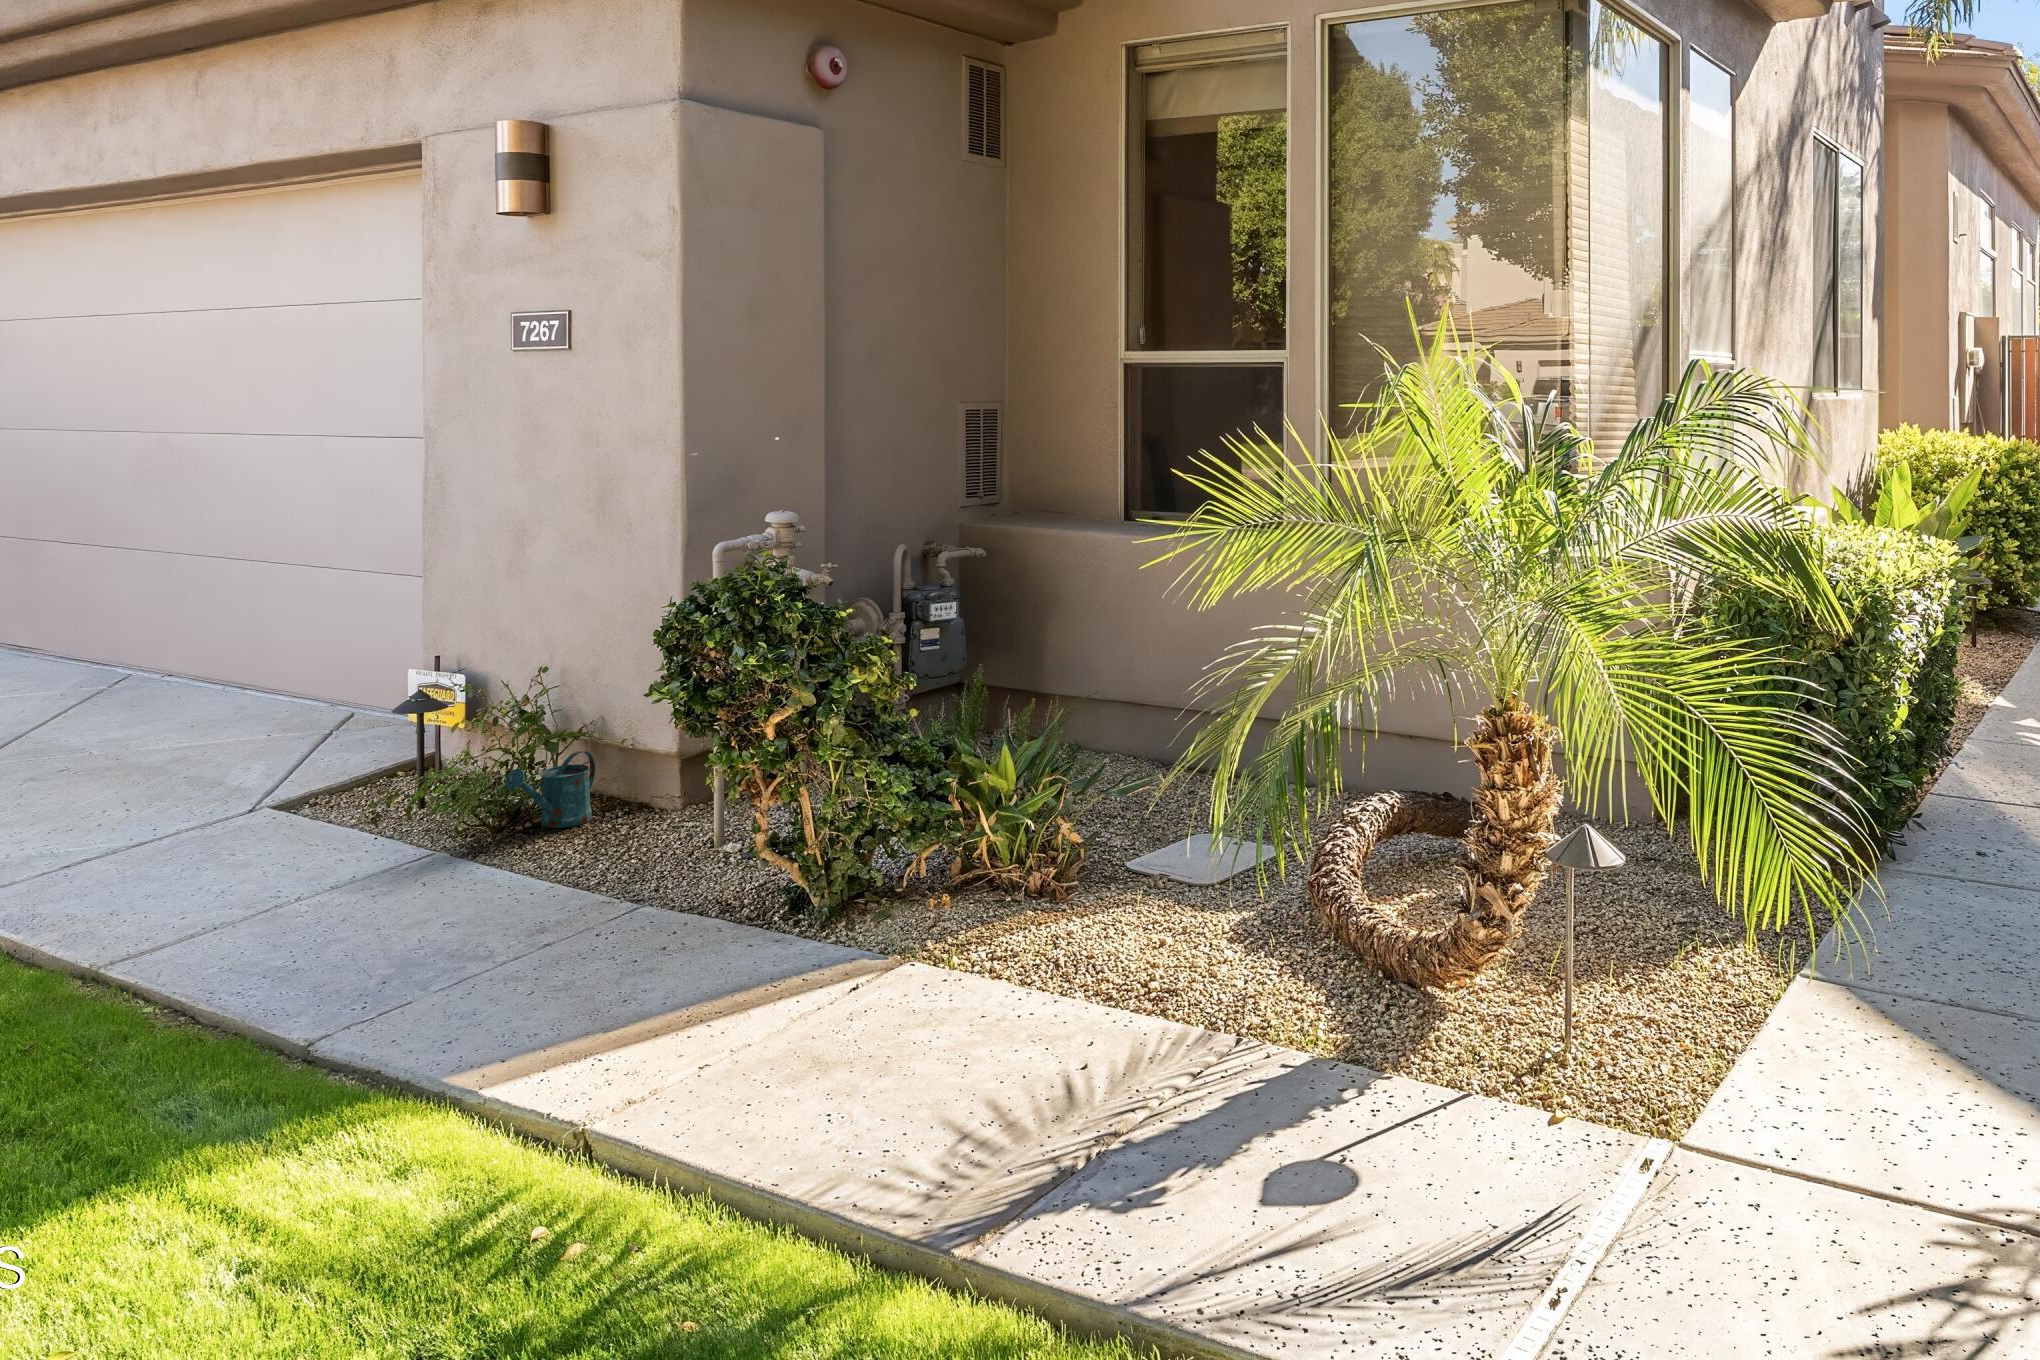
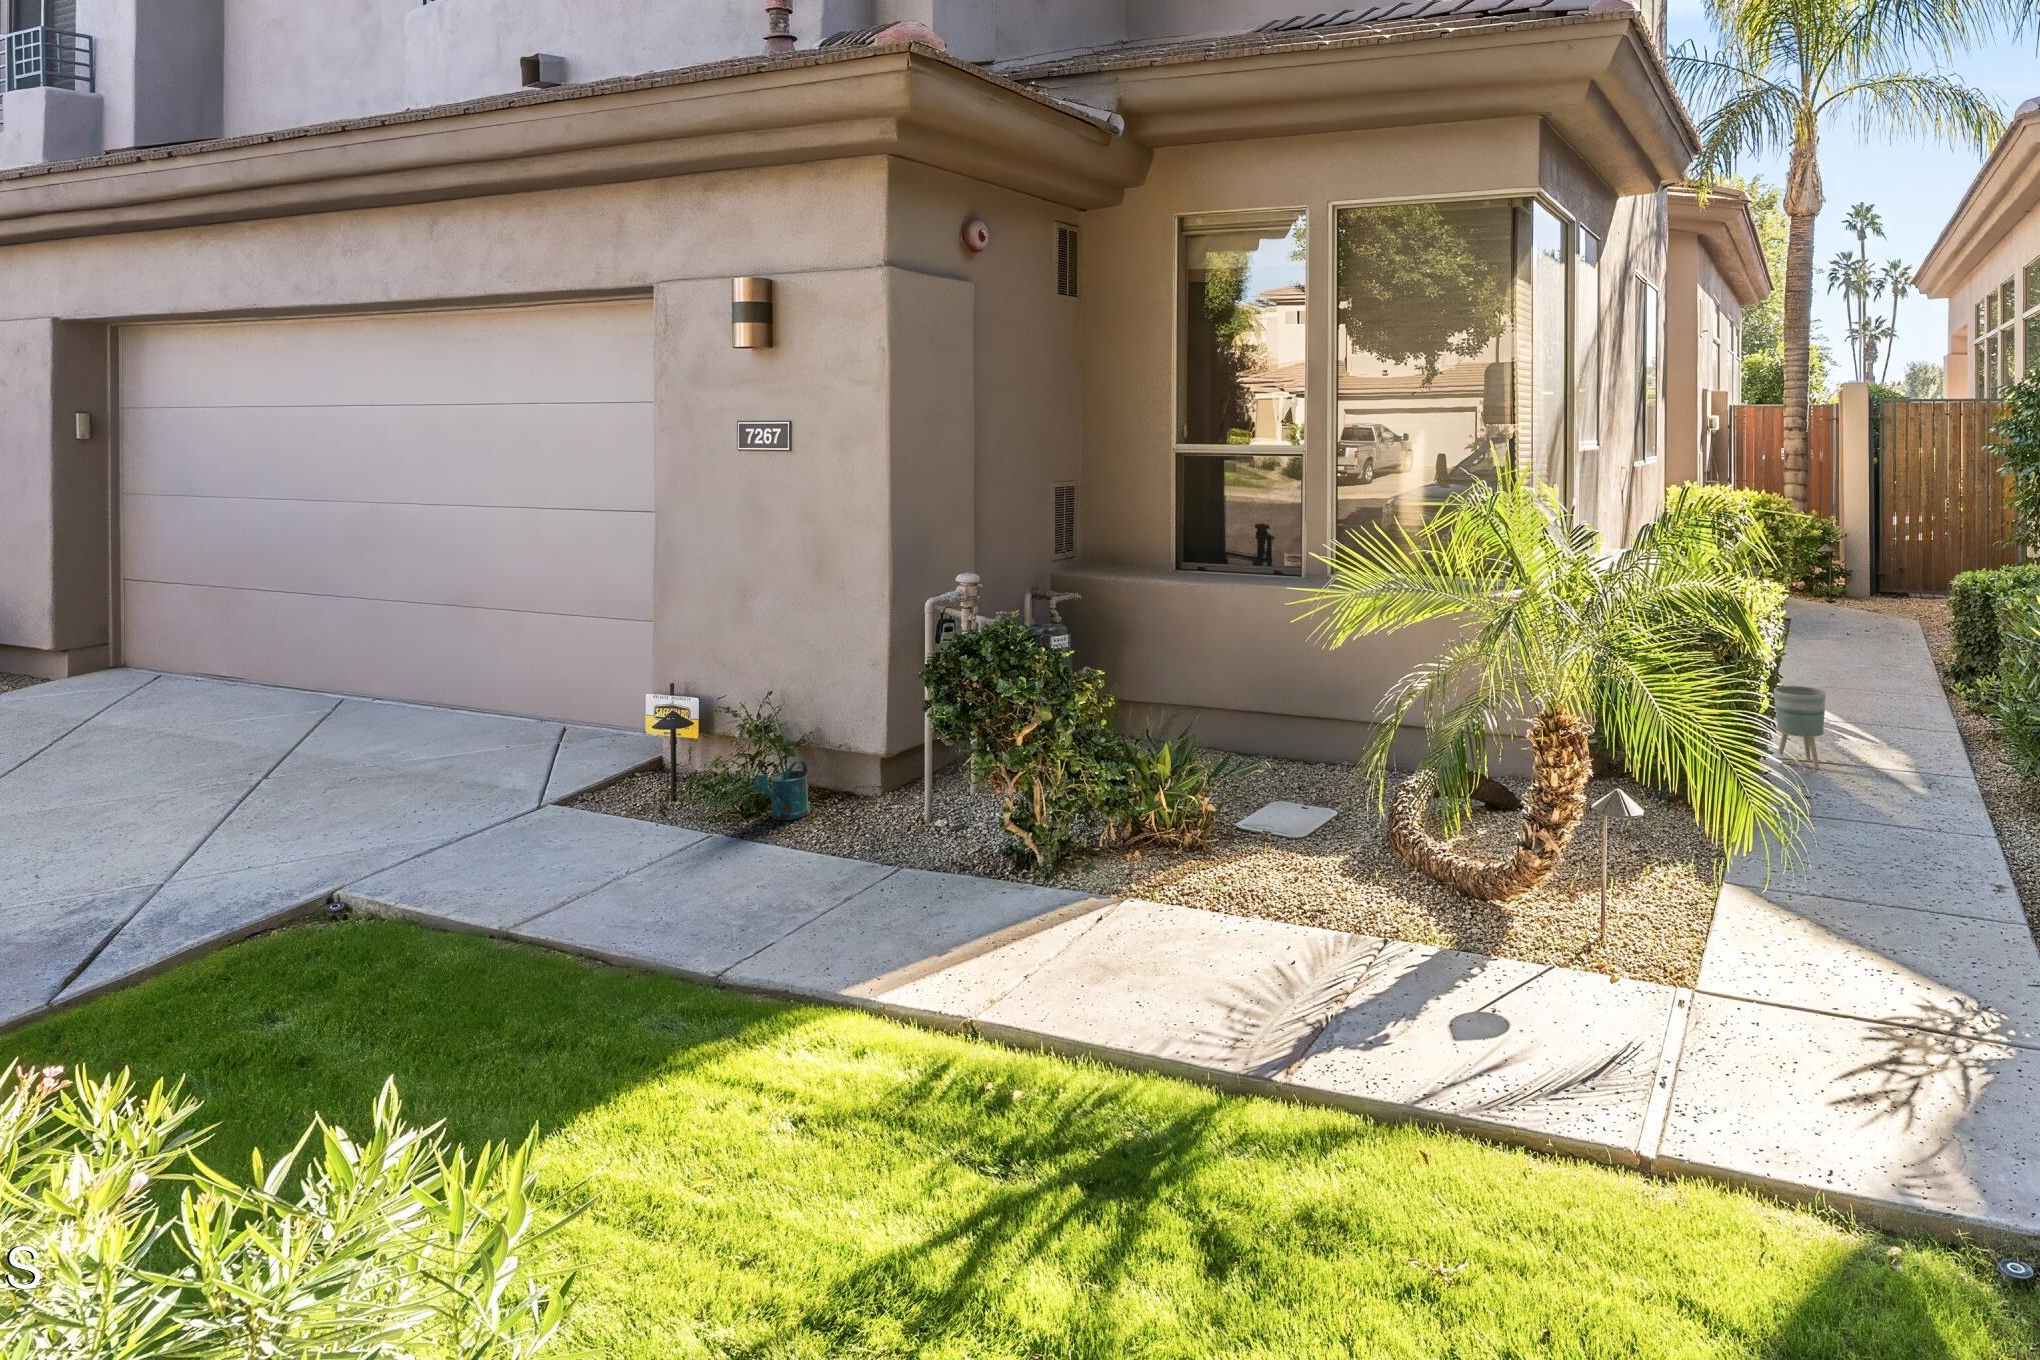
planter: none [1948,691,2025,812] -> present [1774,686,1826,769]

